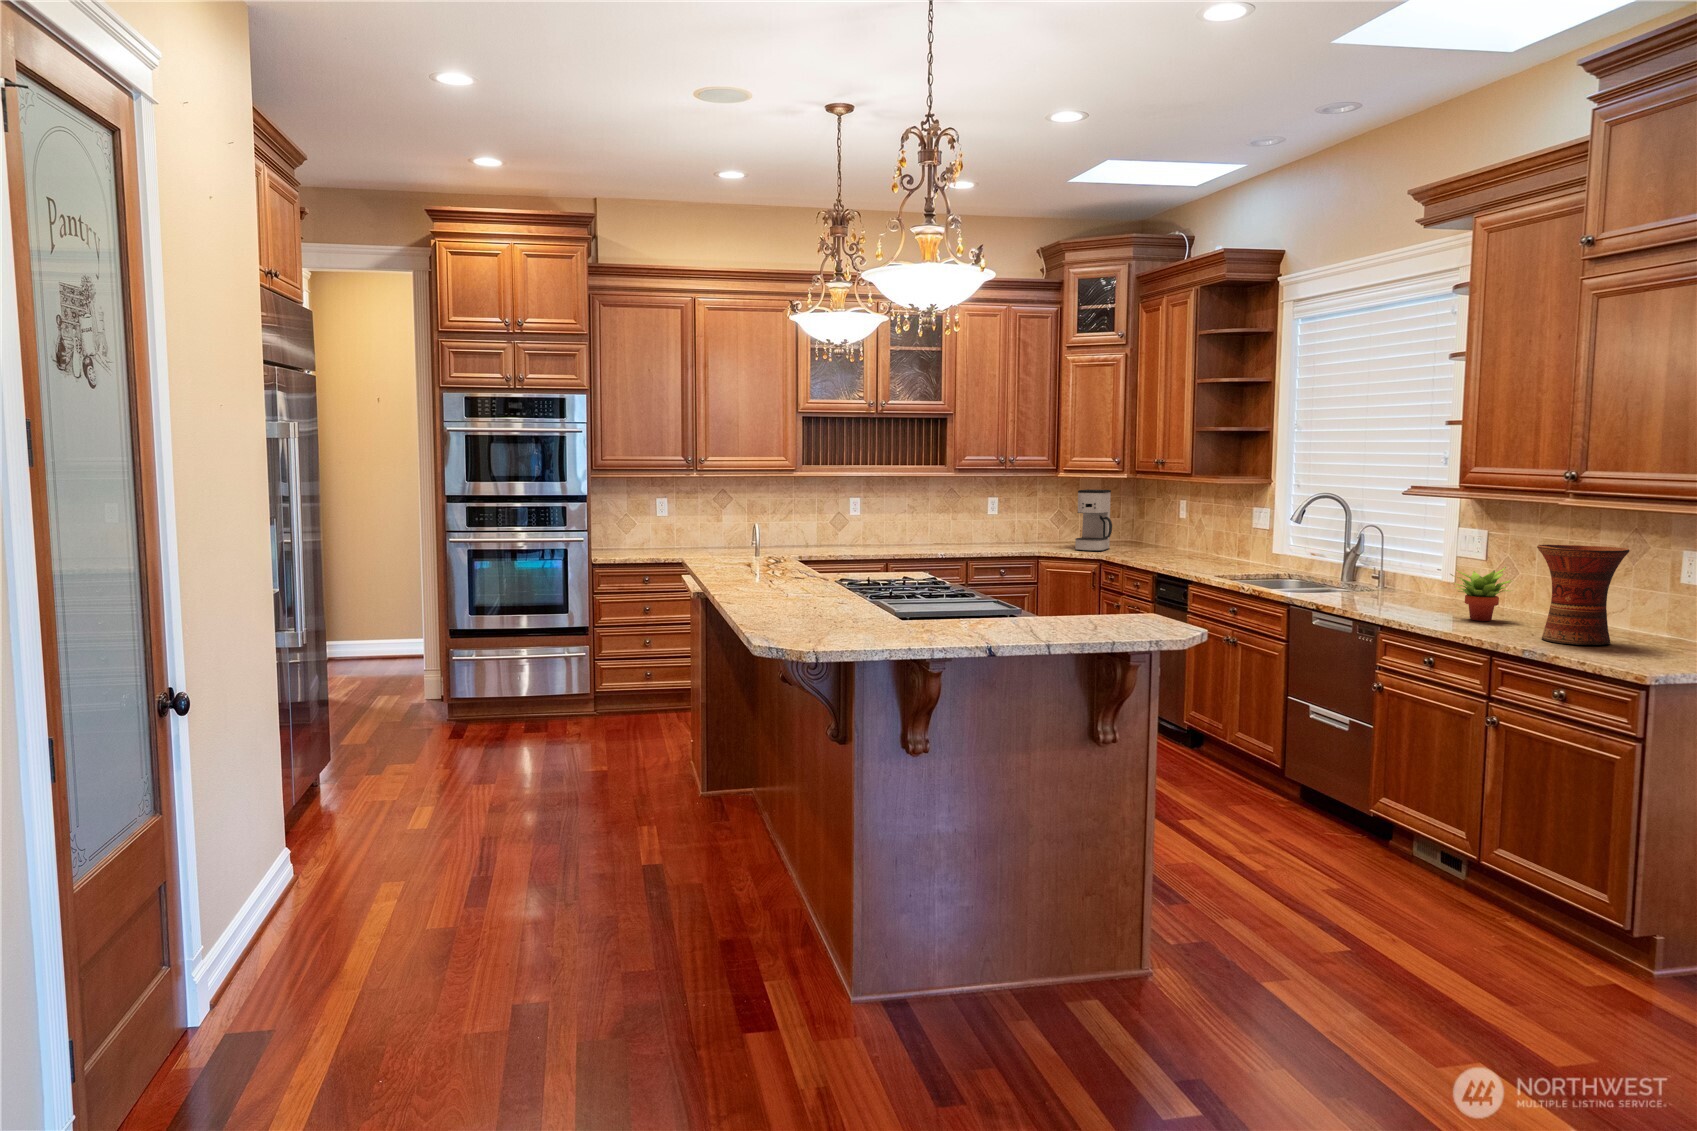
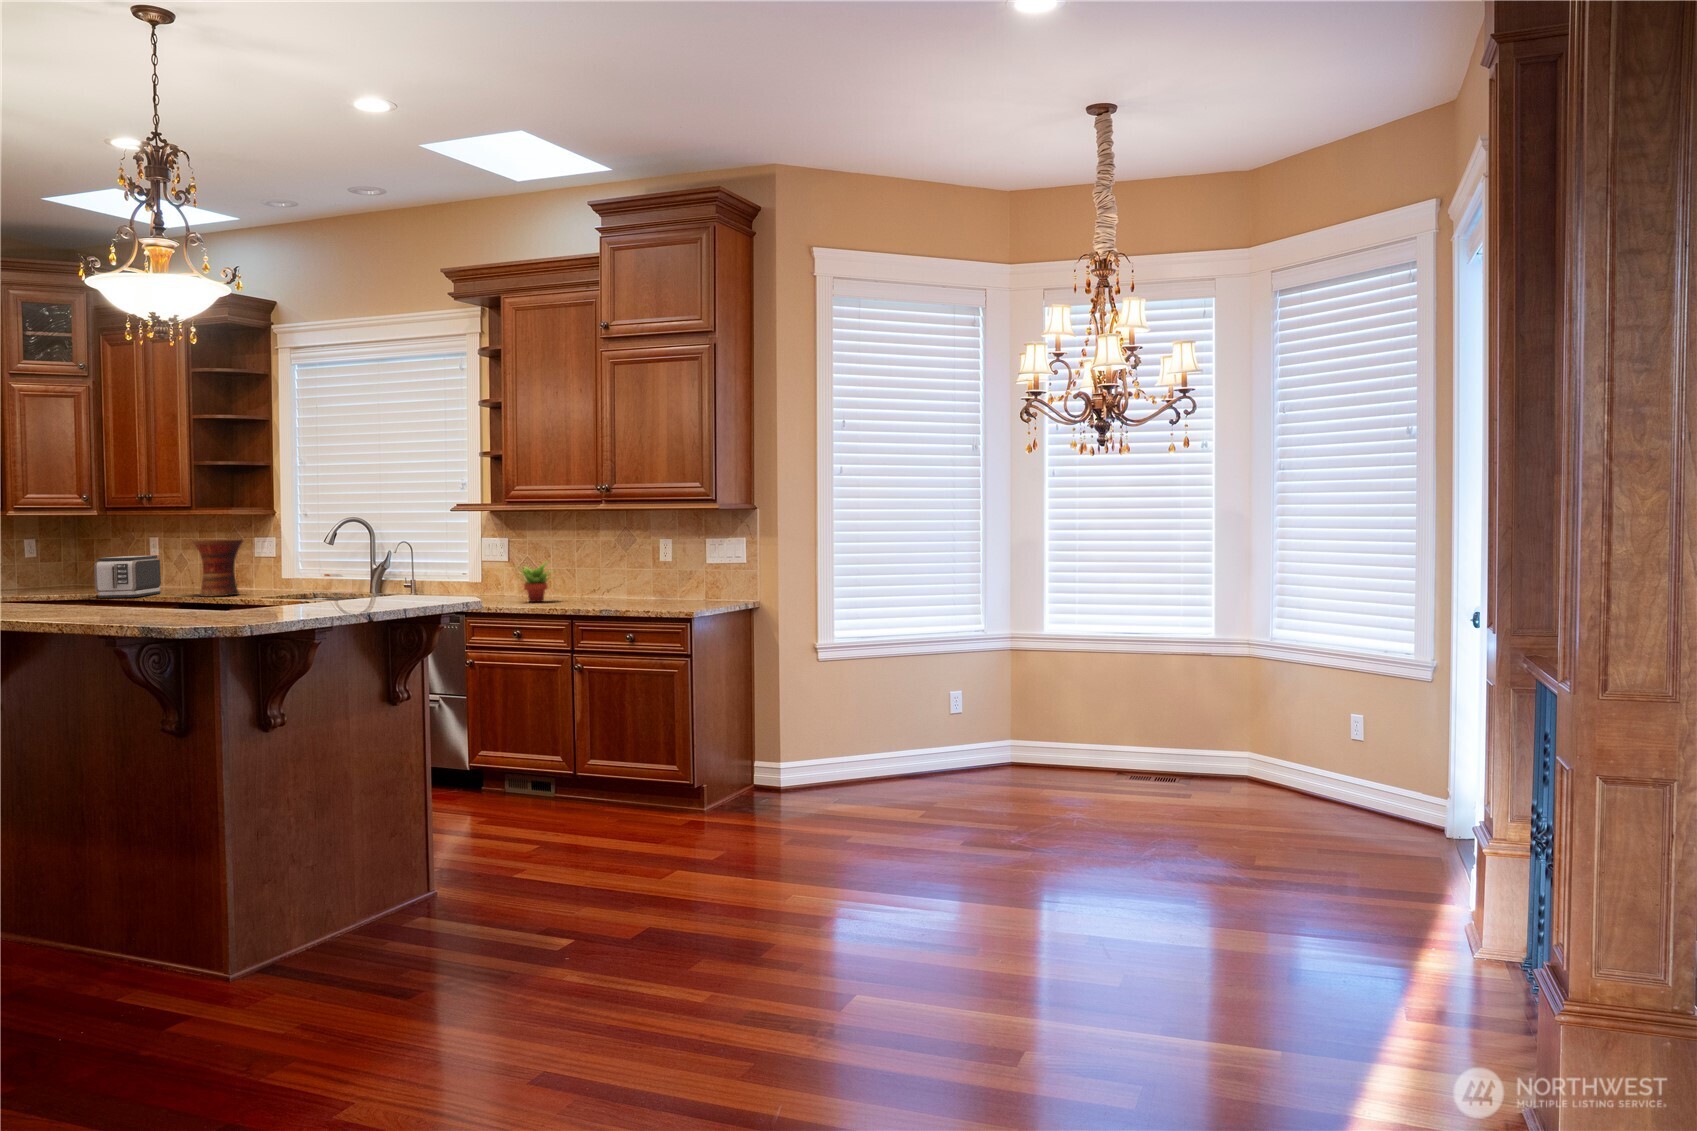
coffee maker: present [1075,489,1112,551] -> none [34,528,82,597]
toaster: none [1110,518,1171,558] -> present [94,556,161,598]
vase: present [1537,545,1630,645] -> present [192,539,243,597]

